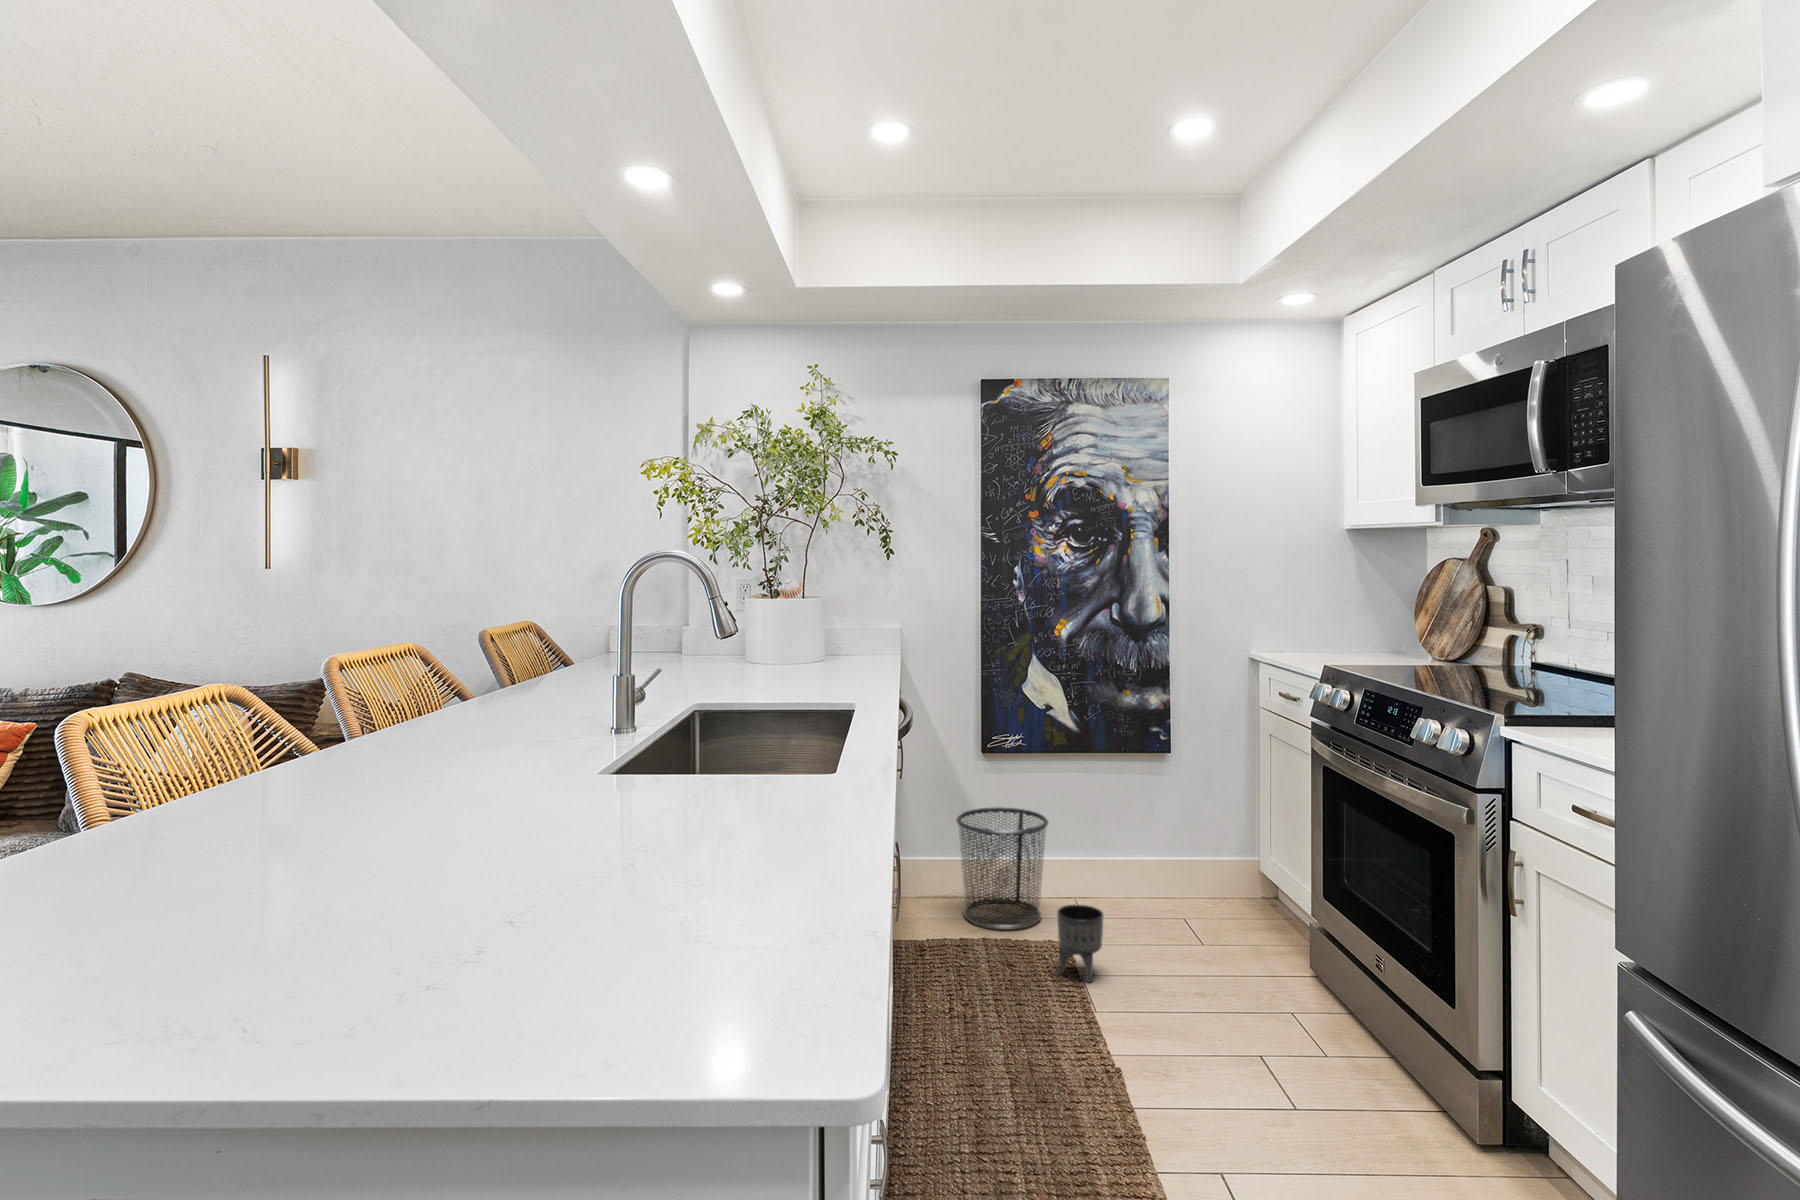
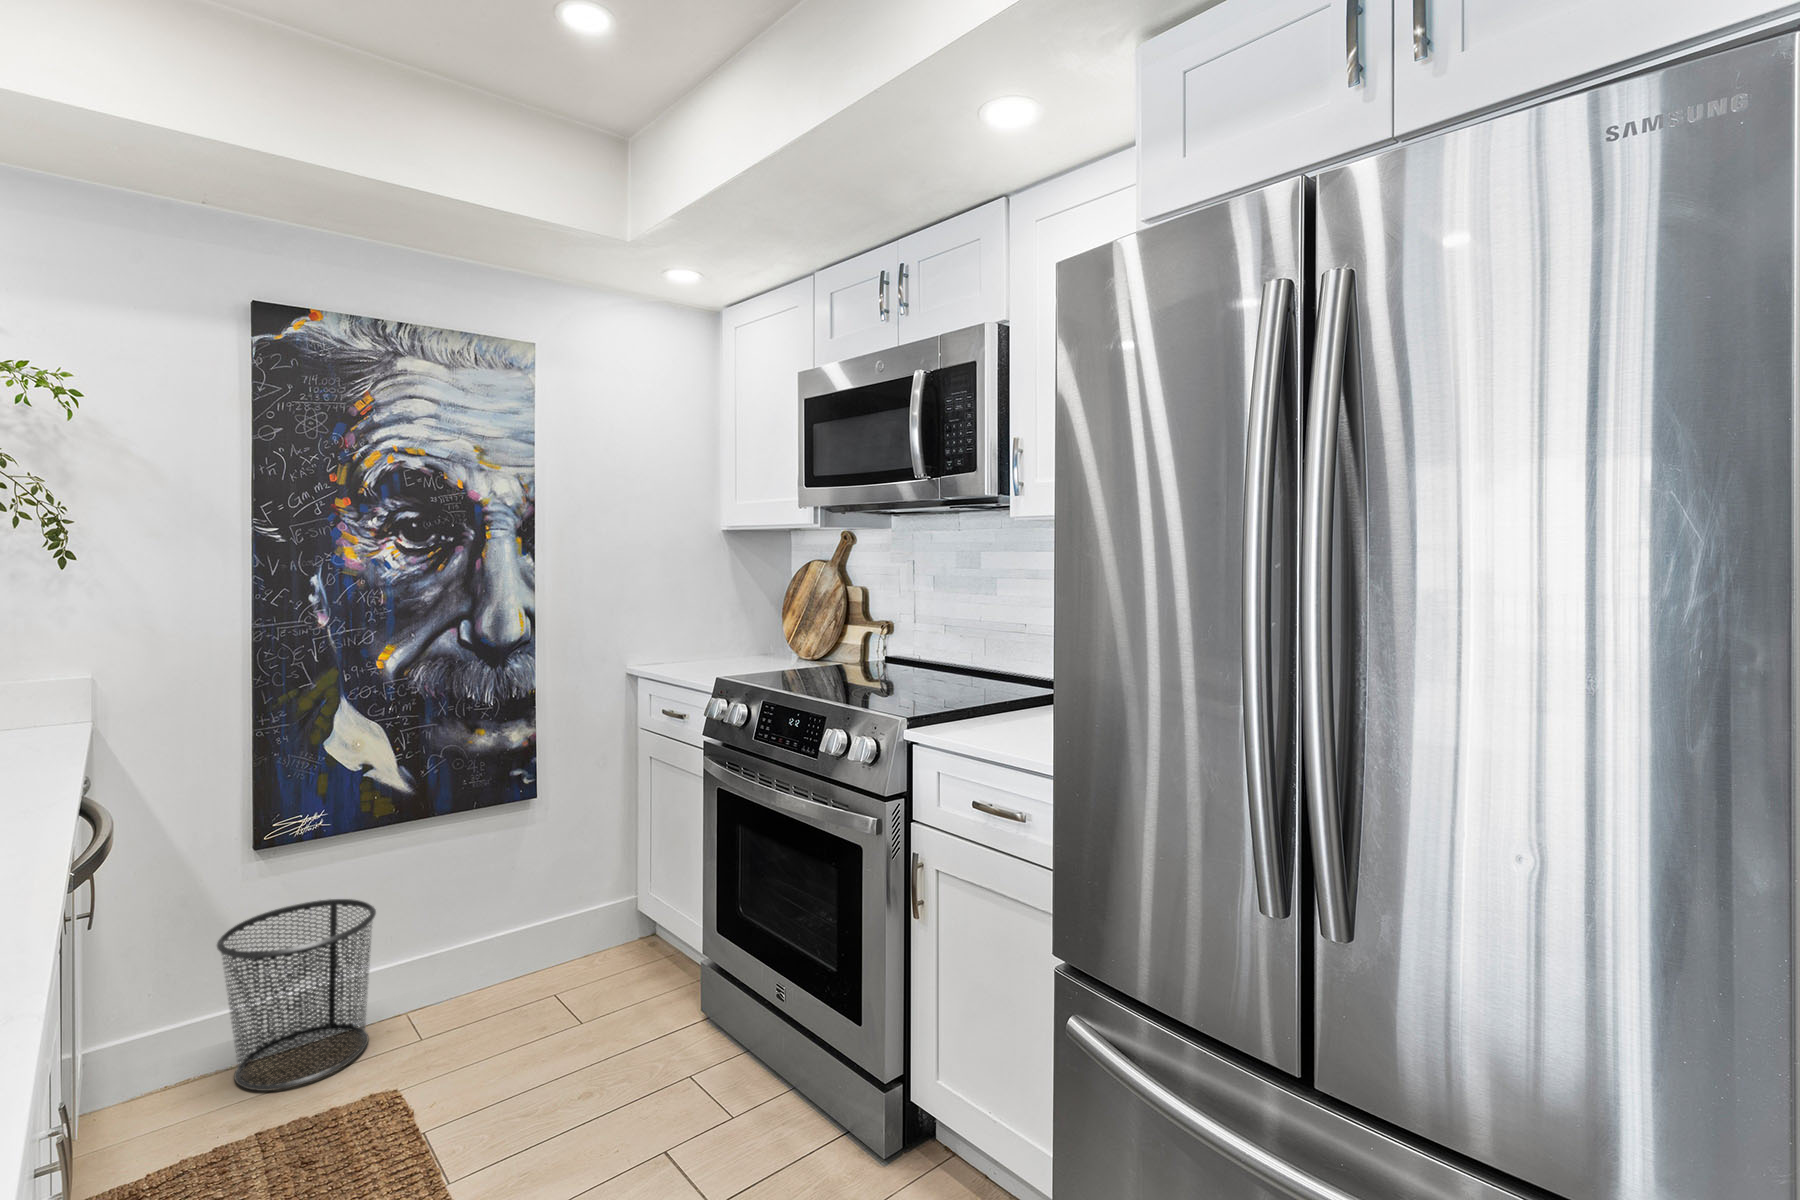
planter: present [1057,905,1104,982] -> none [387,1024,459,1134]

